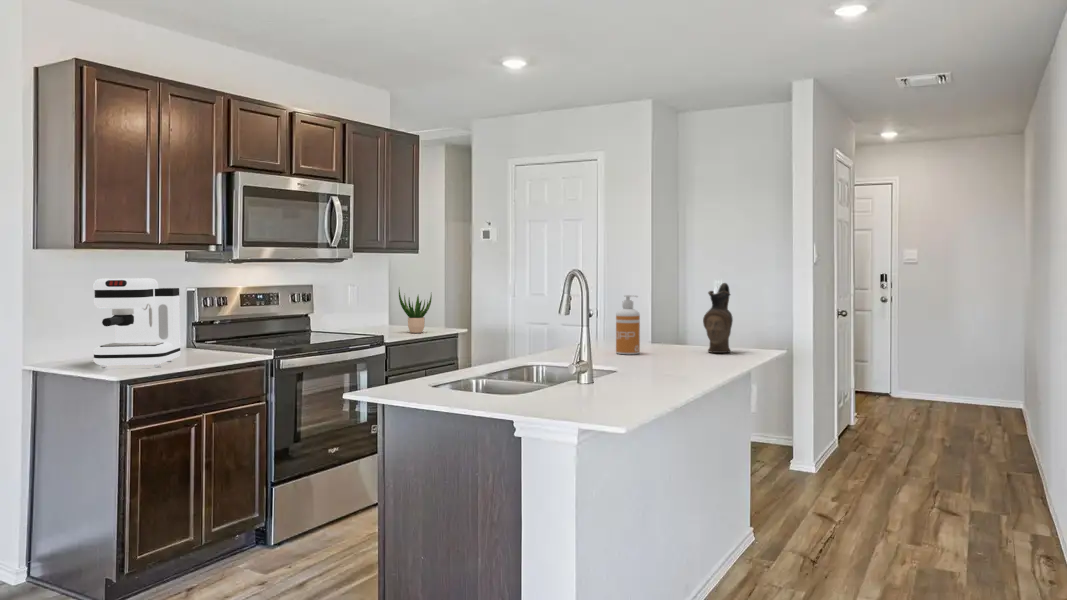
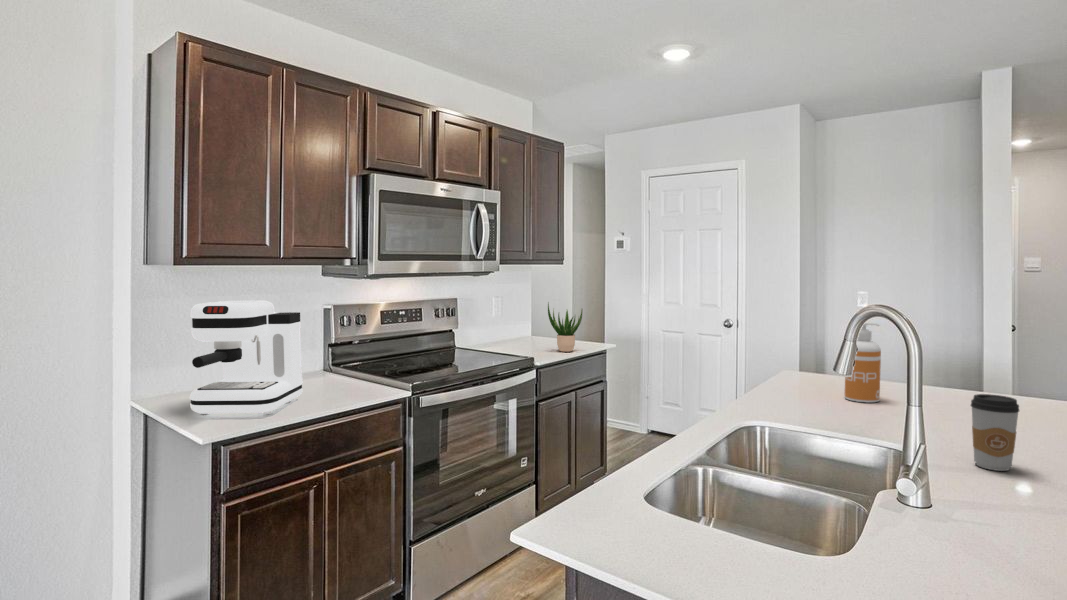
ceramic pitcher: present [703,283,733,353] -> none [968,306,1018,403]
coffee cup: none [642,330,666,375] -> present [971,394,1019,471]

